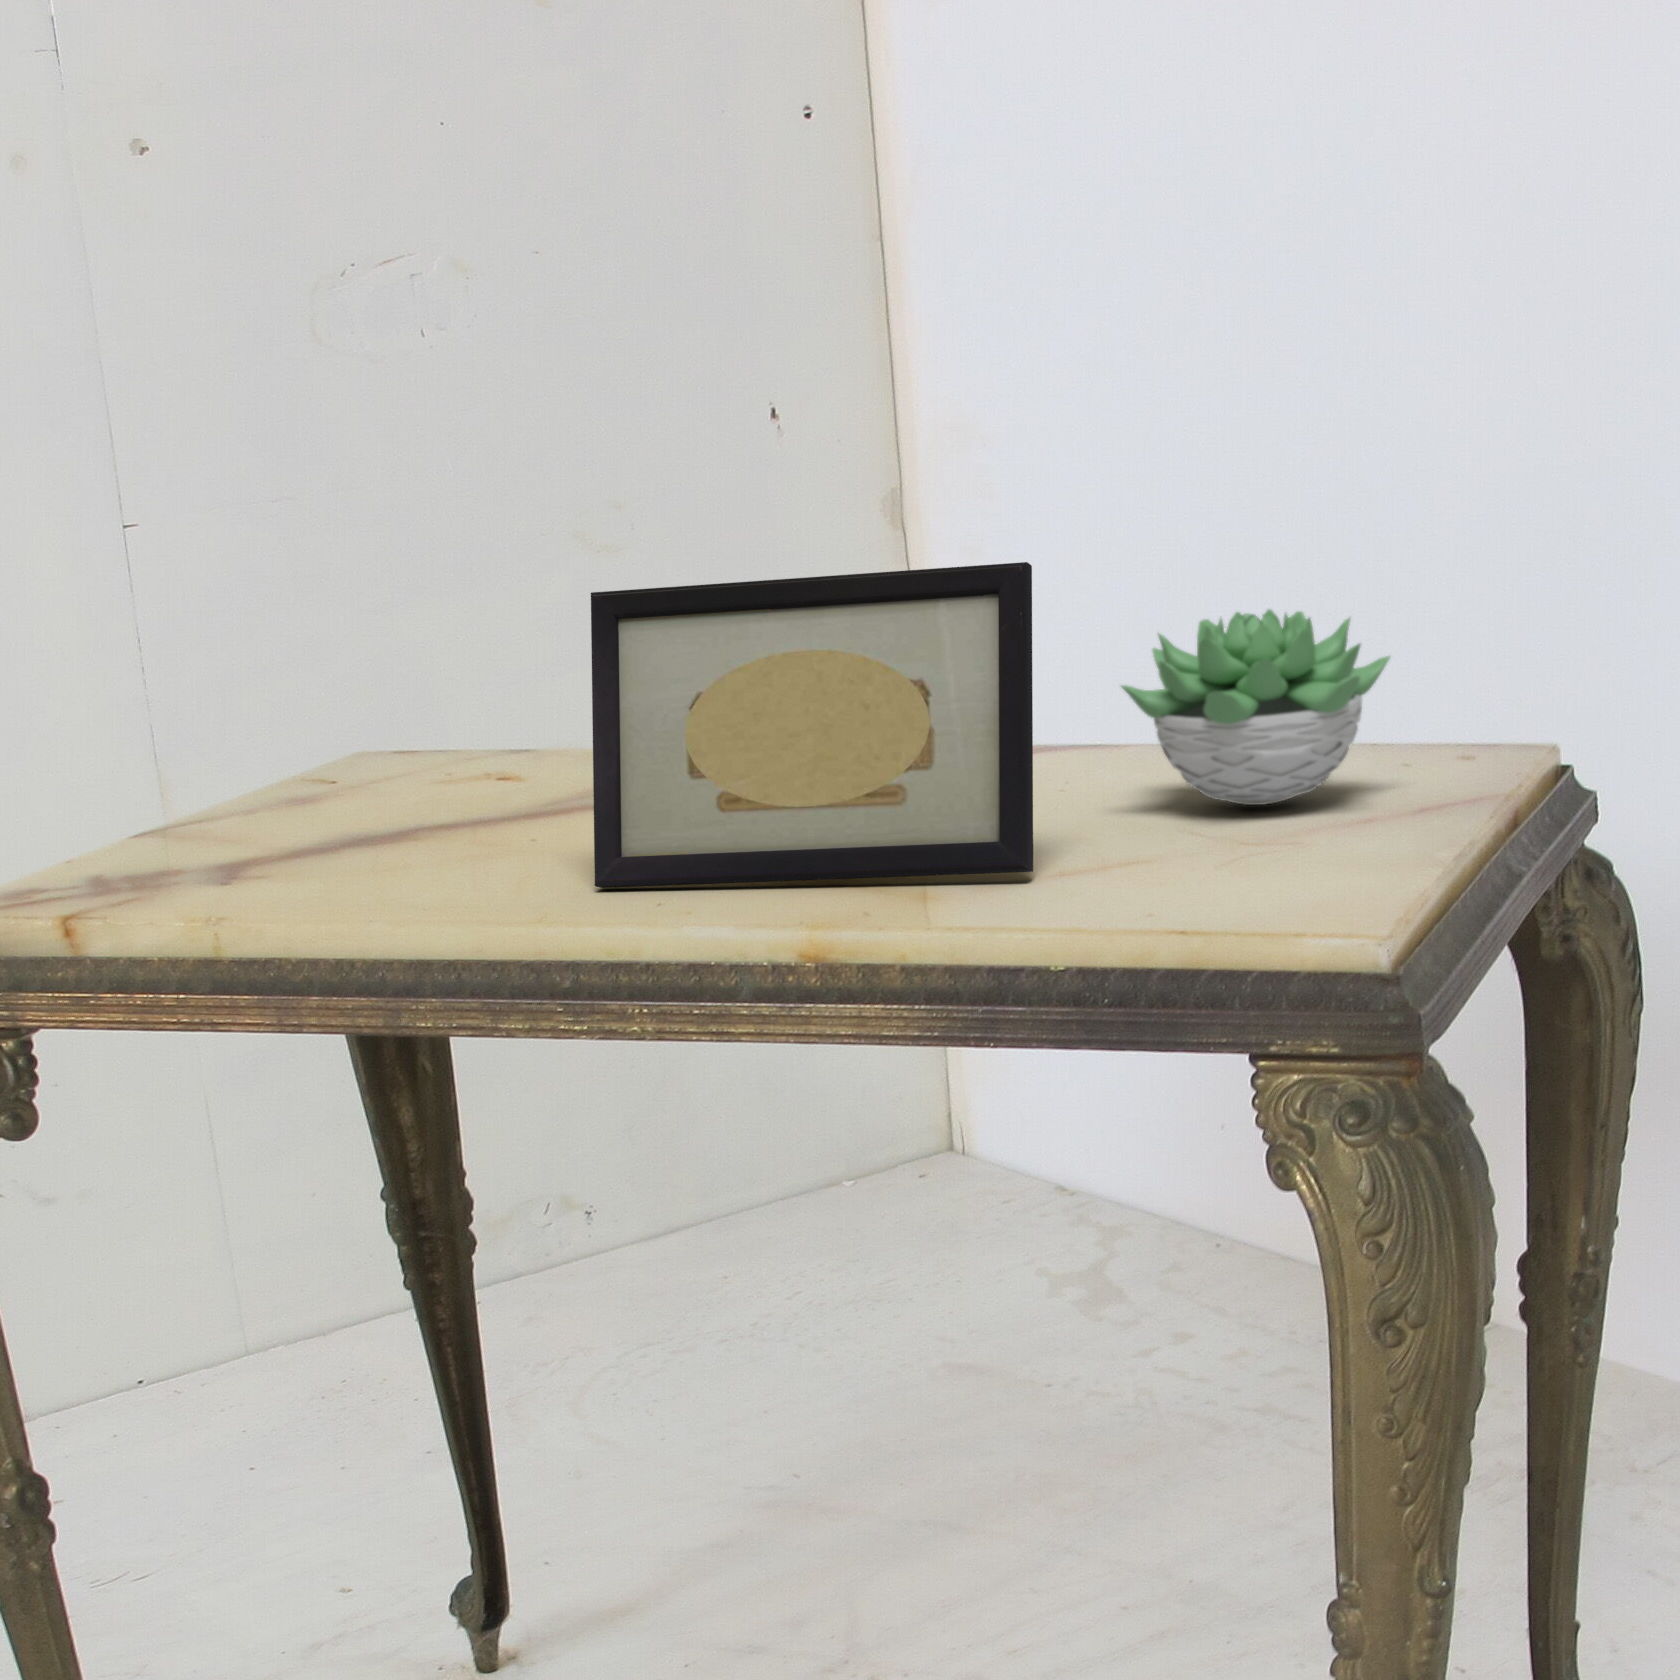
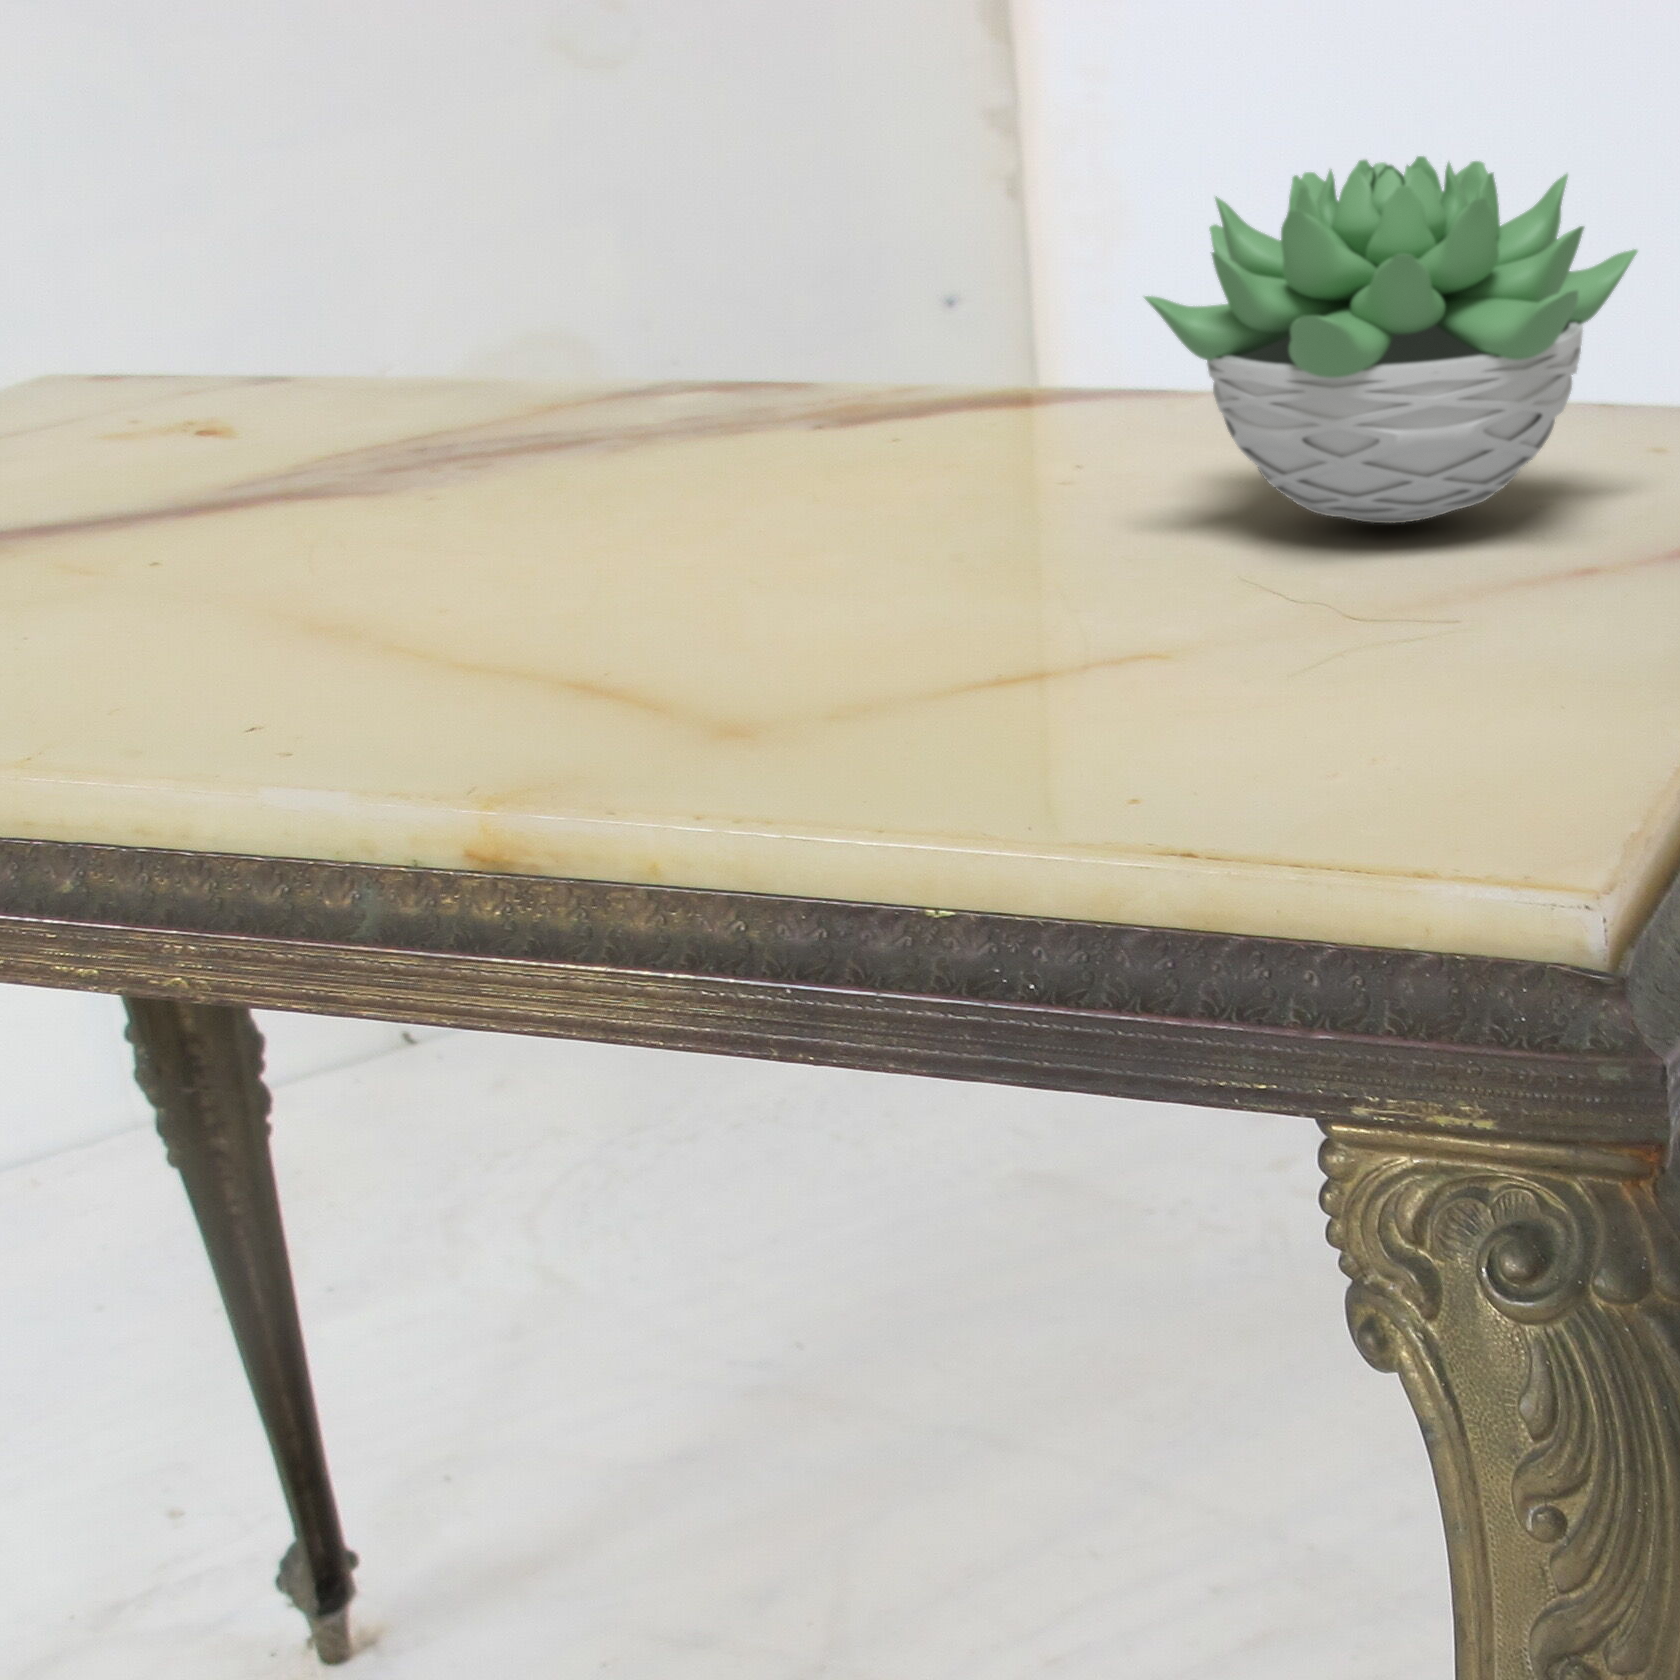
picture frame: present [591,562,1033,888] -> none [112,46,939,675]

